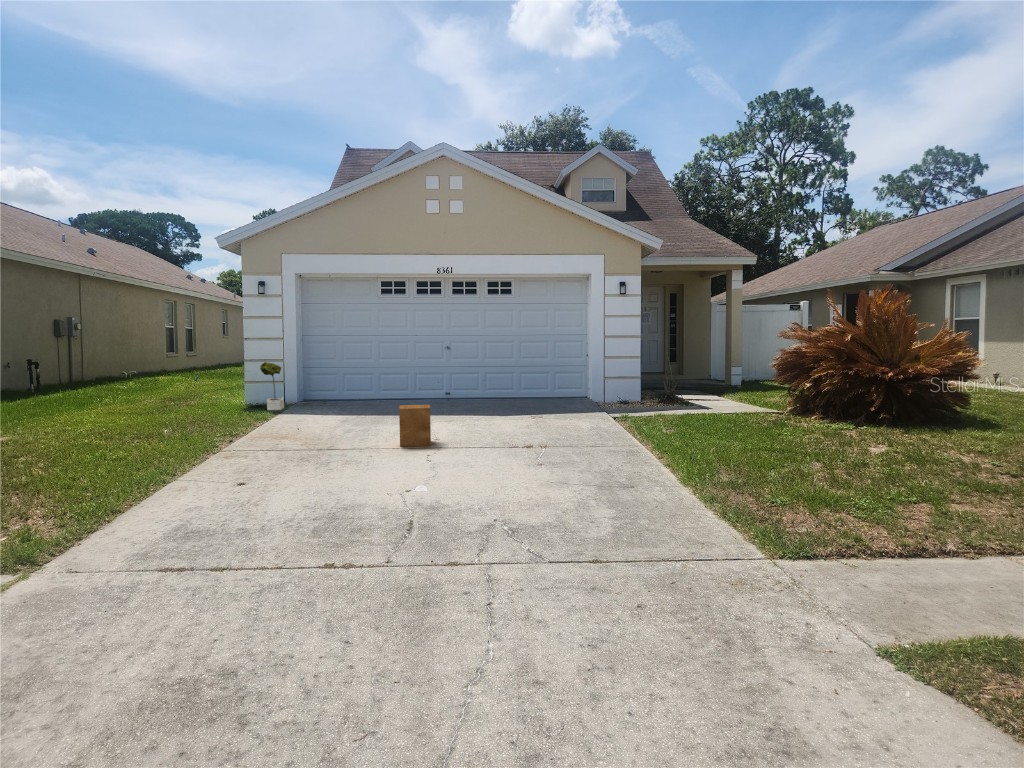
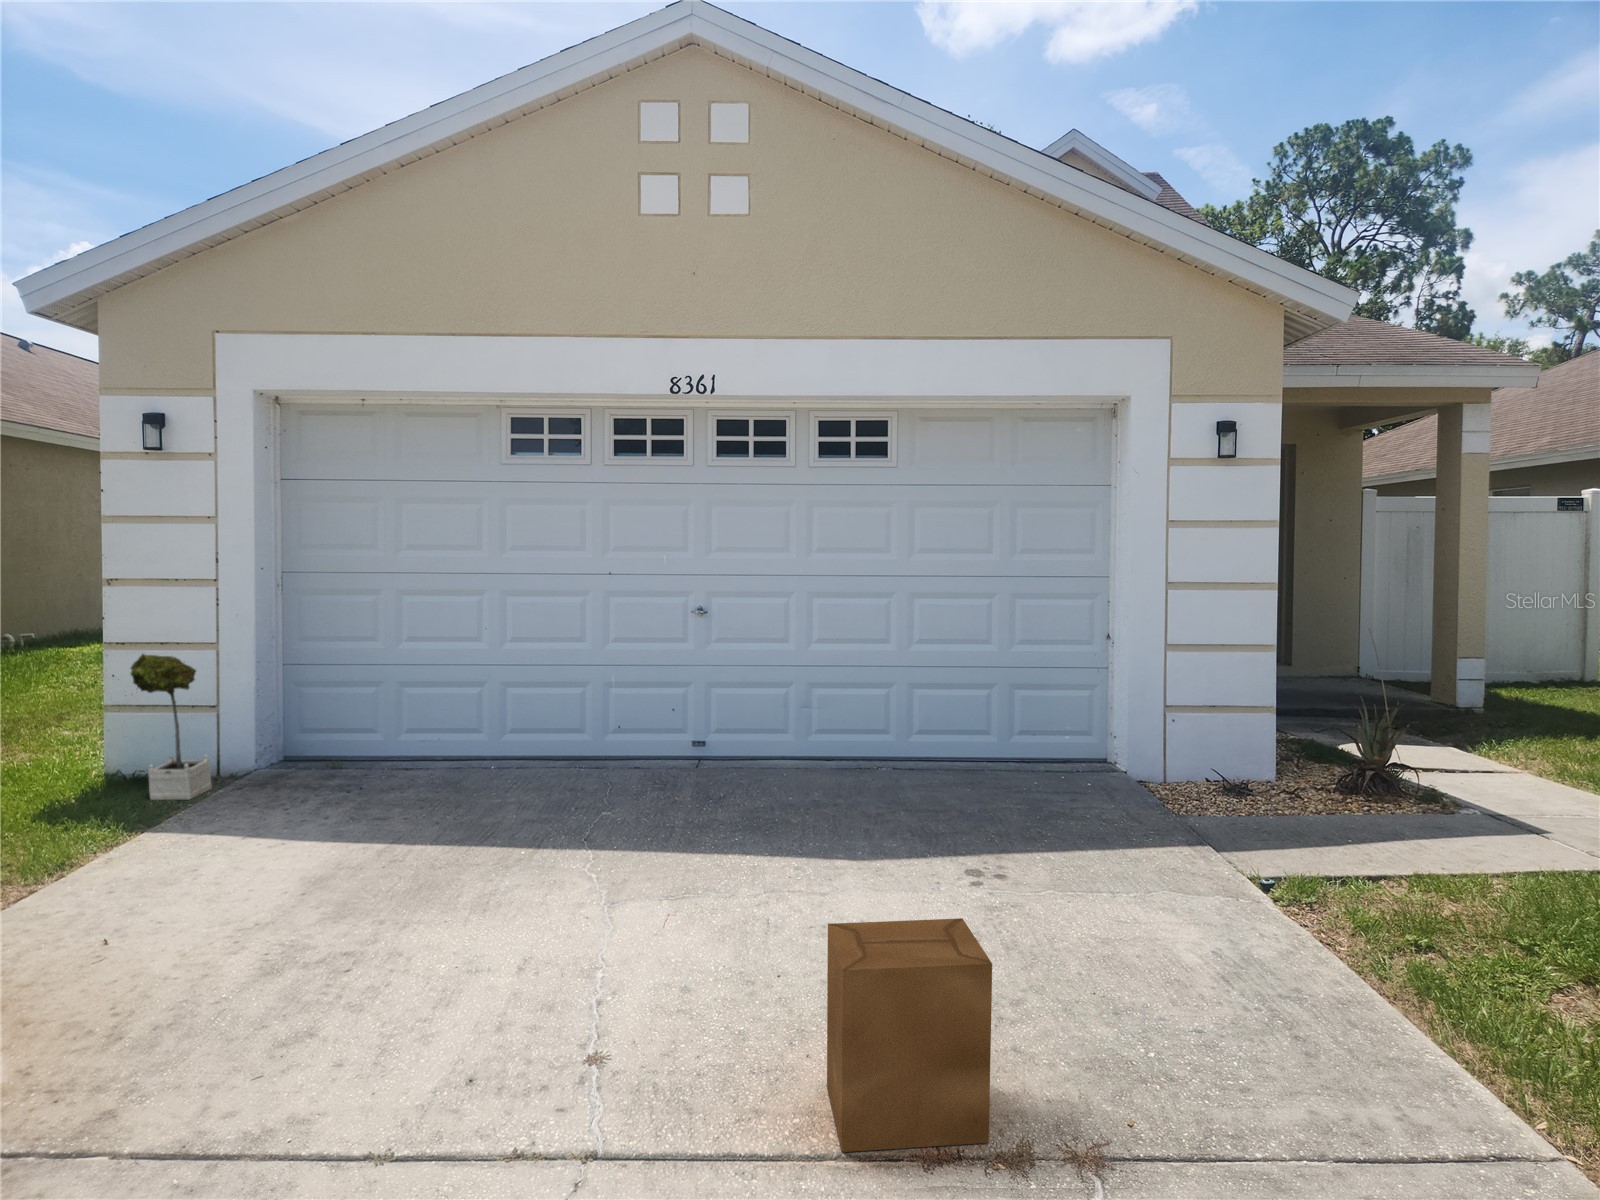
cardboard box: present [399,405,431,447] -> present [827,918,992,1152]

